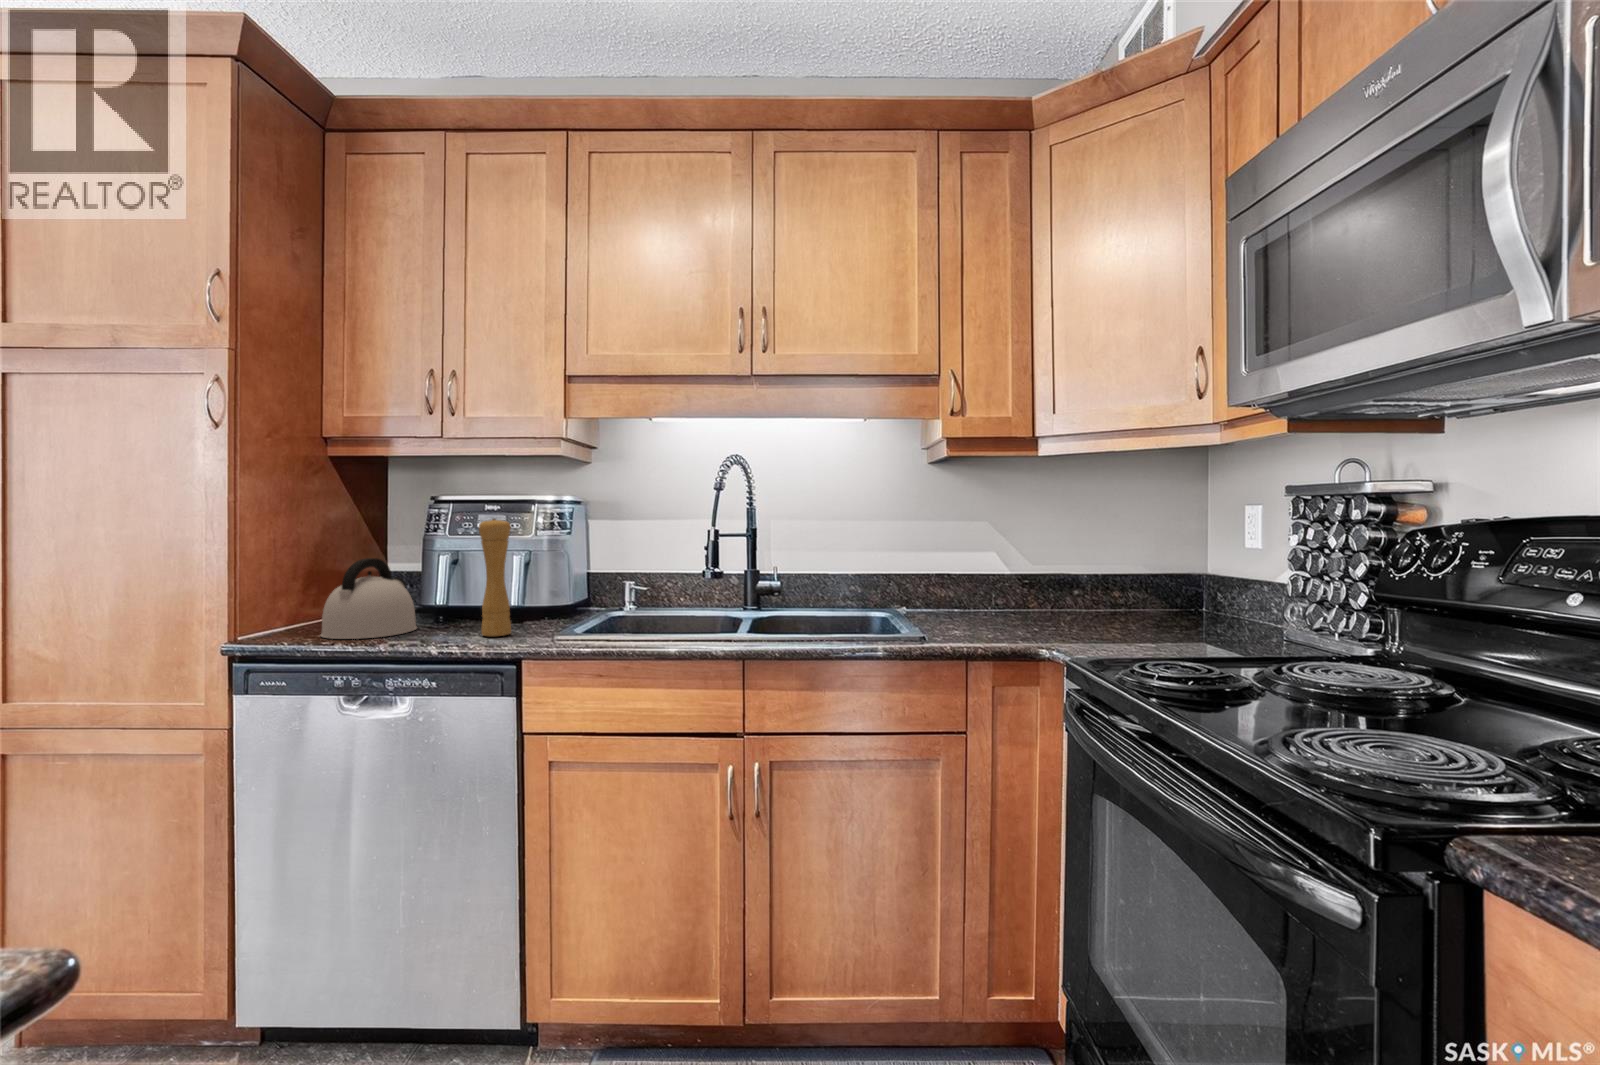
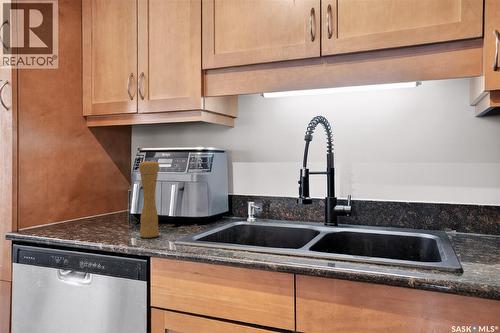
kettle: present [321,558,417,639] -> none [62,184,119,233]

